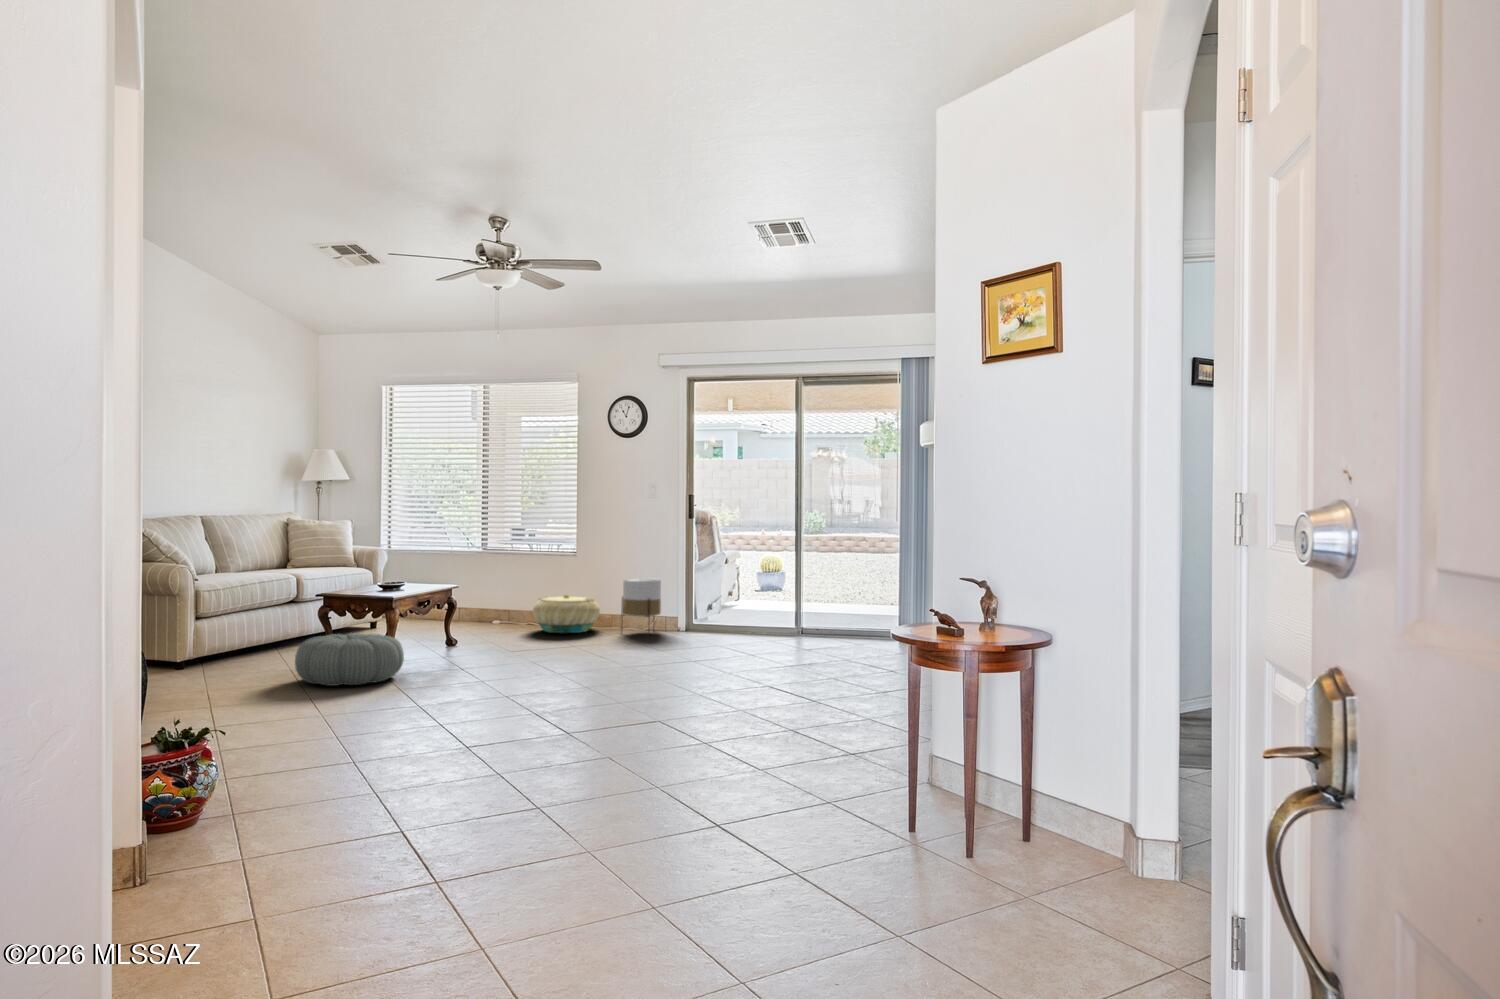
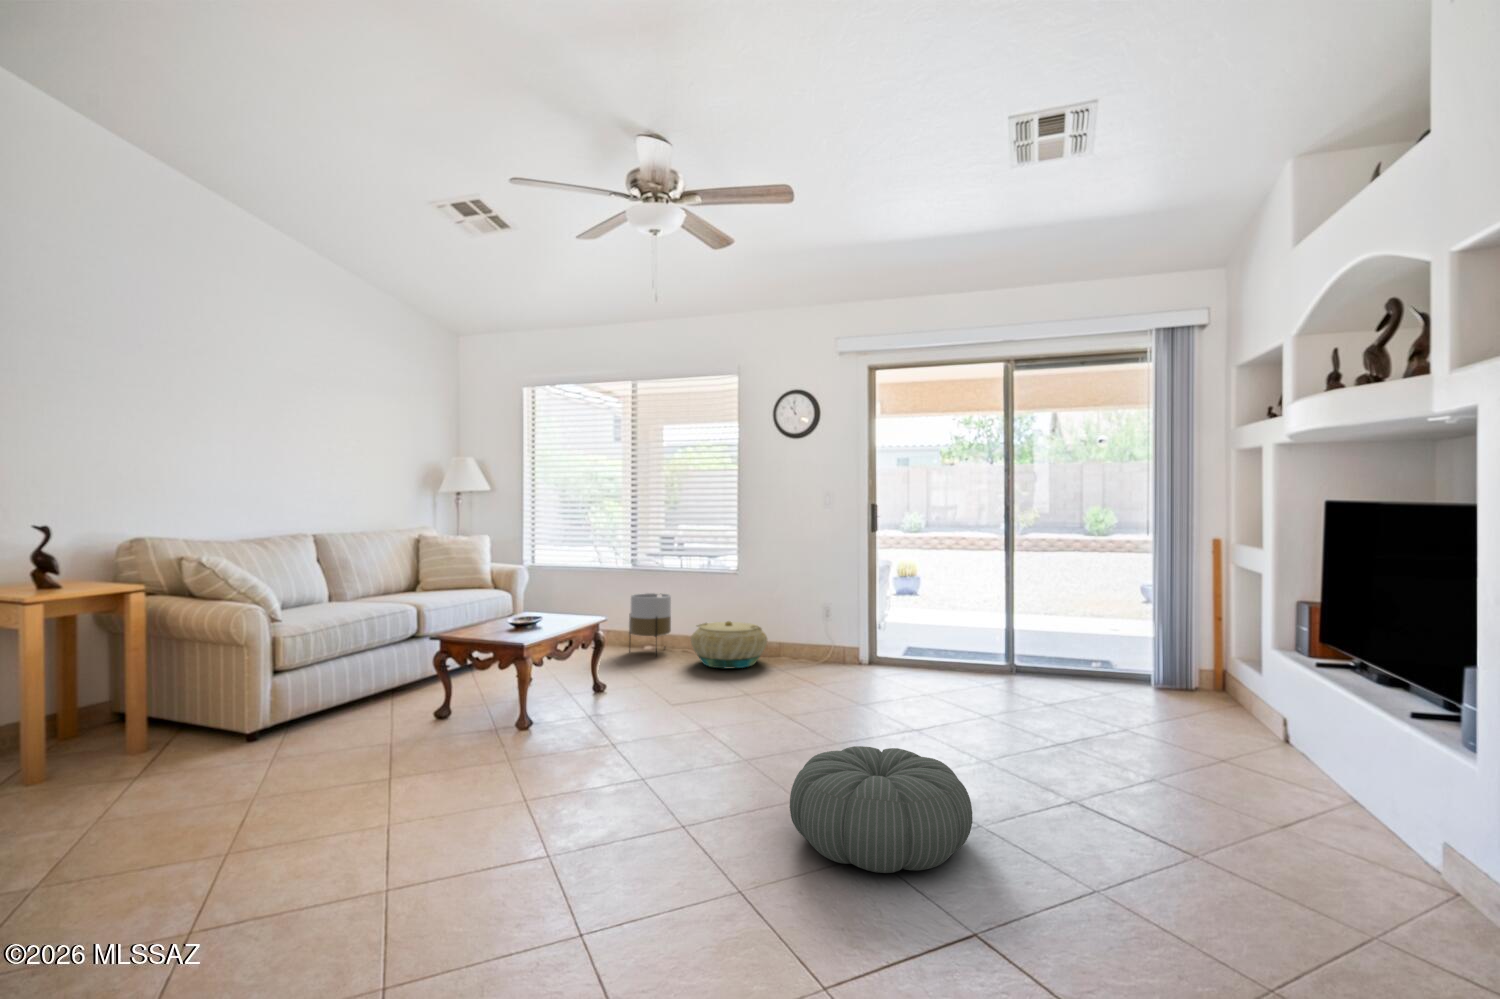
planter: present [622,578,661,618] -> present [629,593,671,640]
pouf: present [295,633,404,686] -> present [790,746,972,873]

